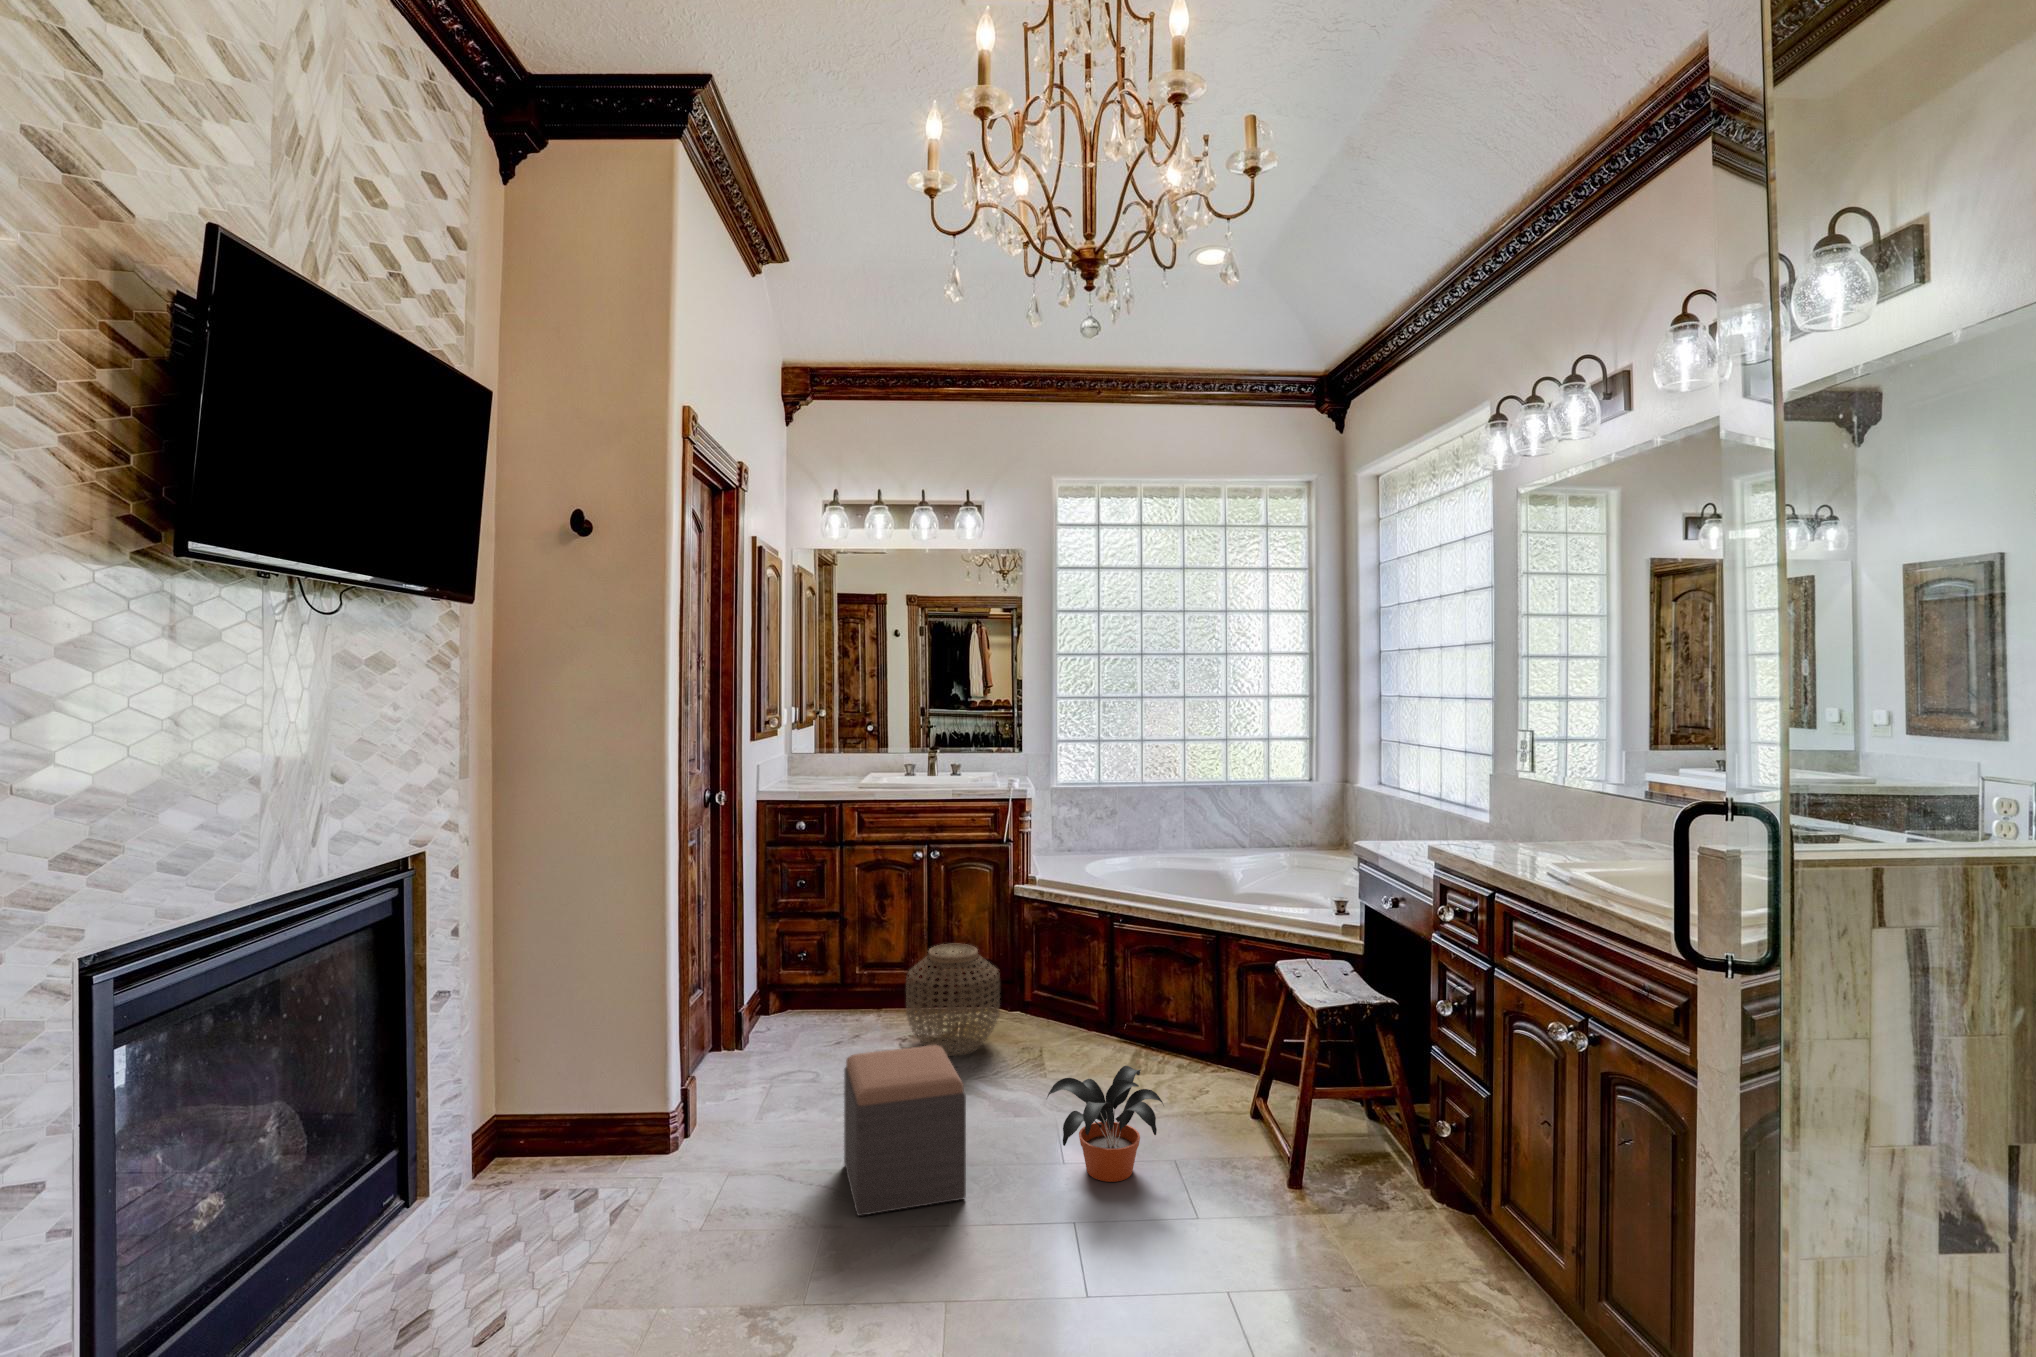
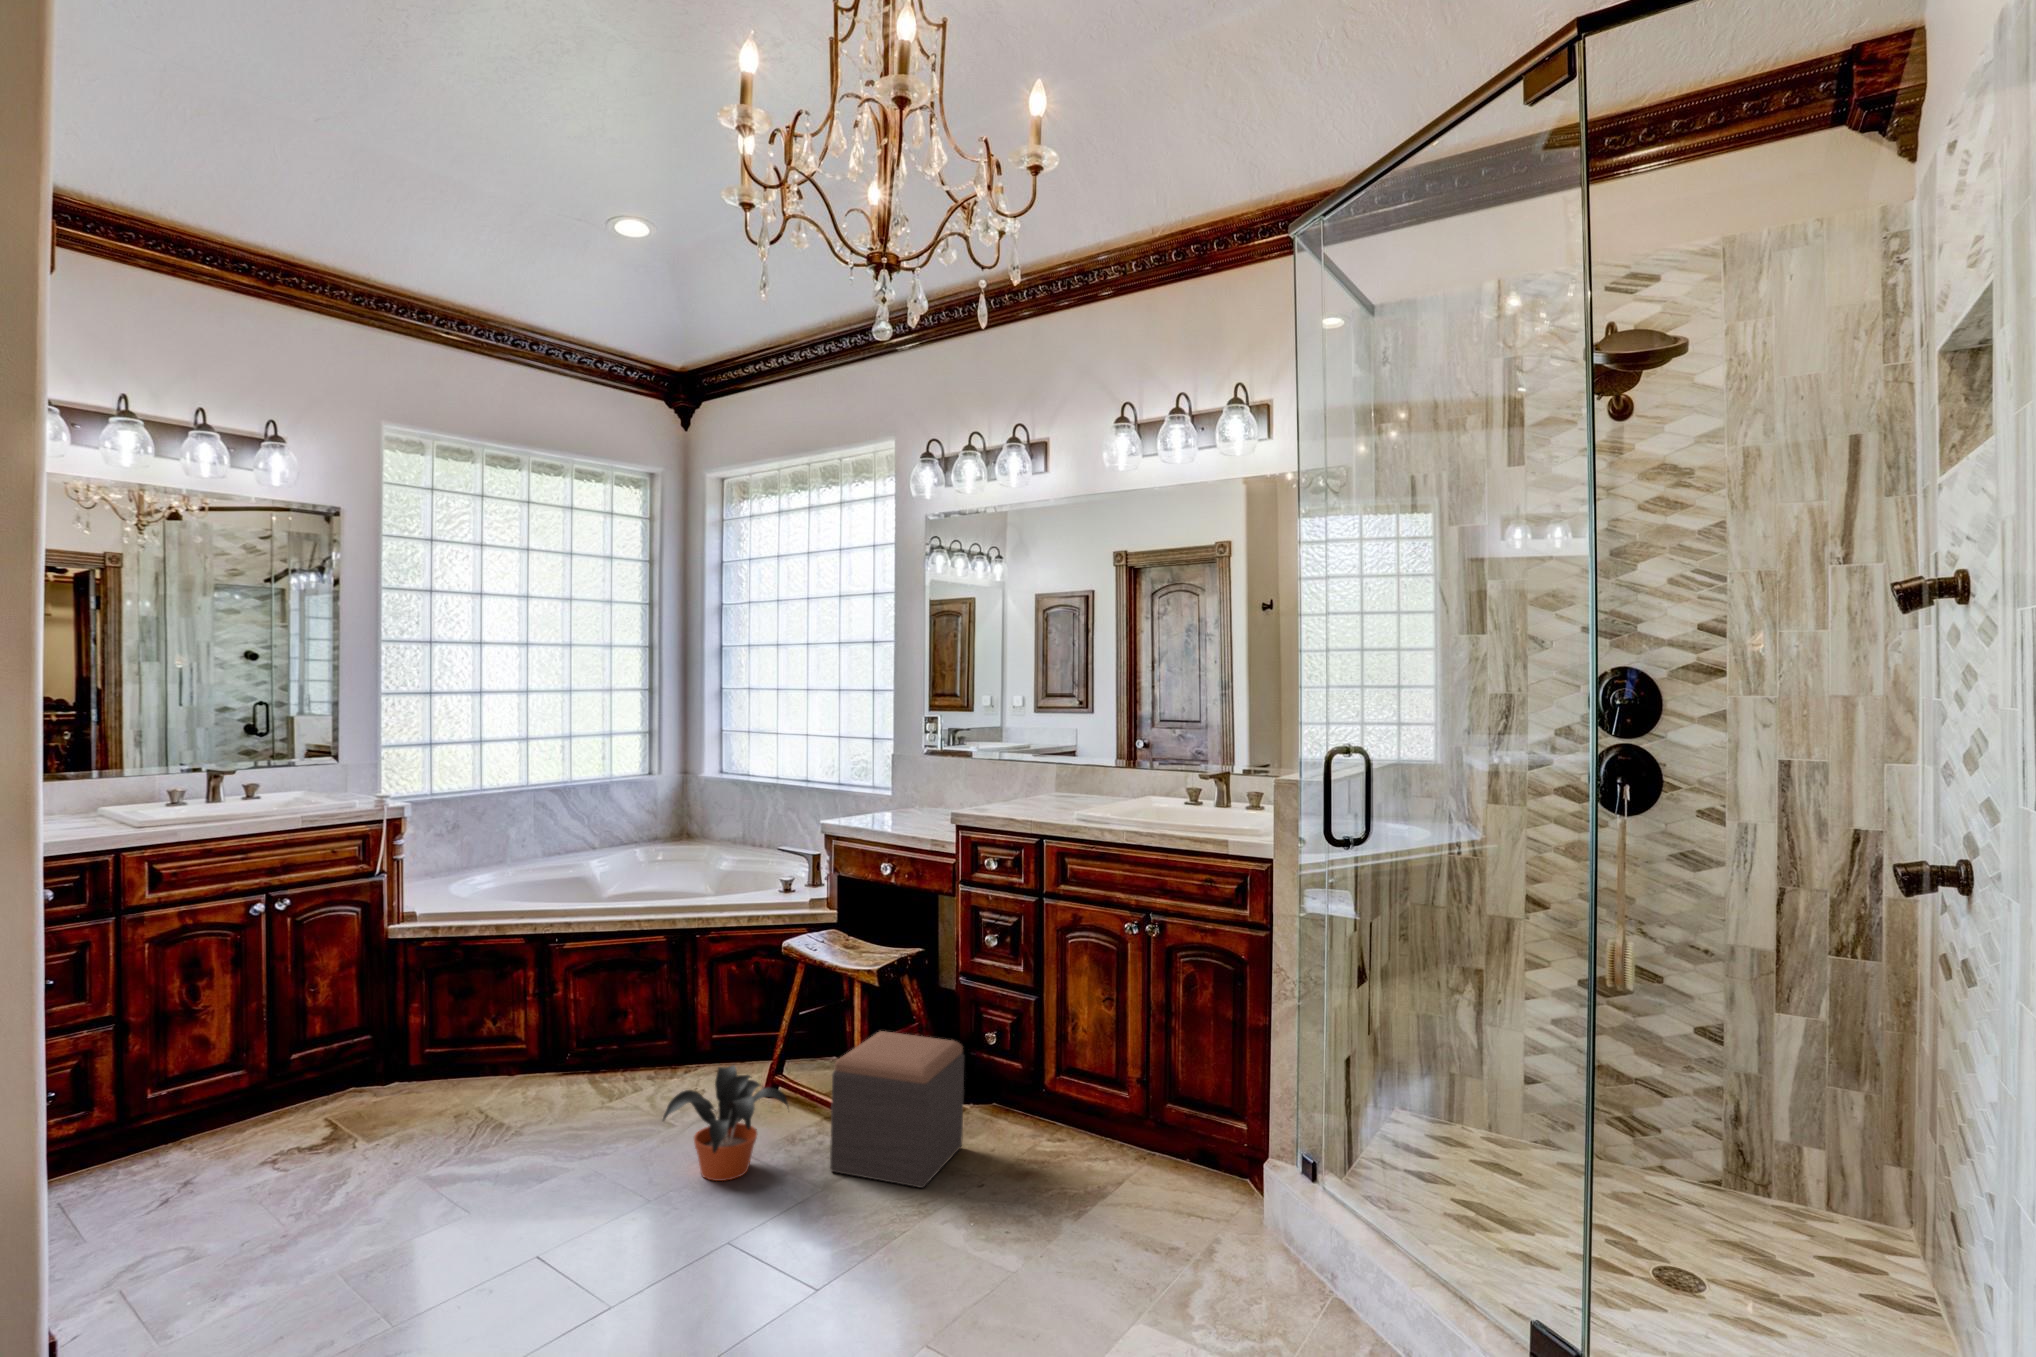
woven basket: present [906,944,1000,1056] -> none [303,1008,446,1157]
footstool: present [844,1045,966,1216] -> present [830,1031,964,1188]

